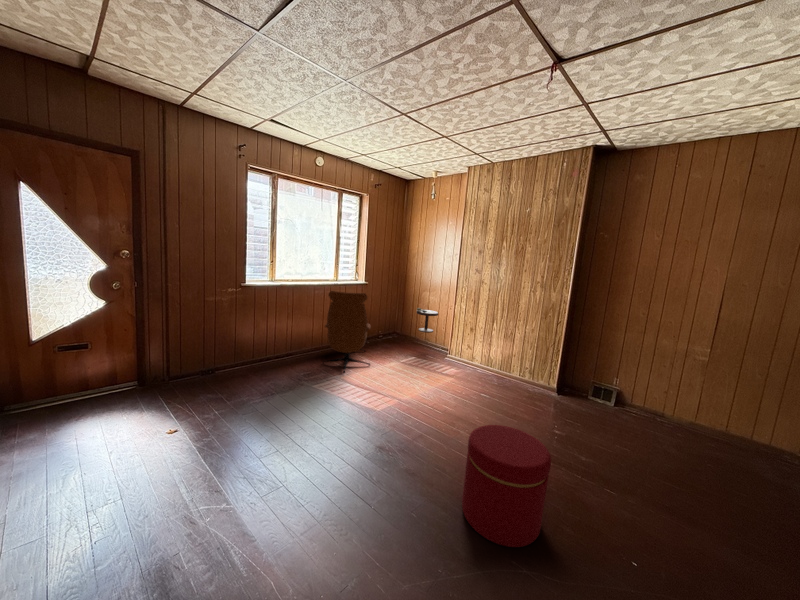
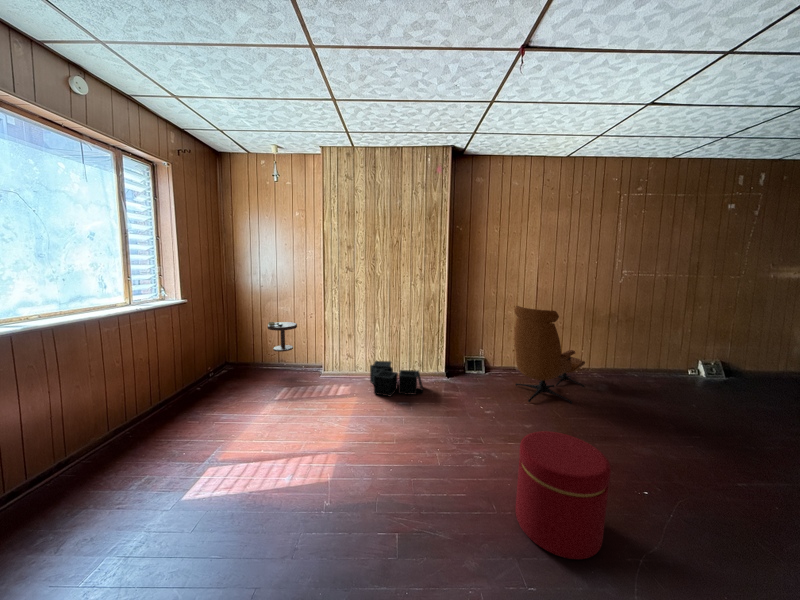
lounge chair: present [323,291,370,373] -> present [514,306,585,404]
storage bin: none [470,357,522,396] -> present [370,361,423,396]

